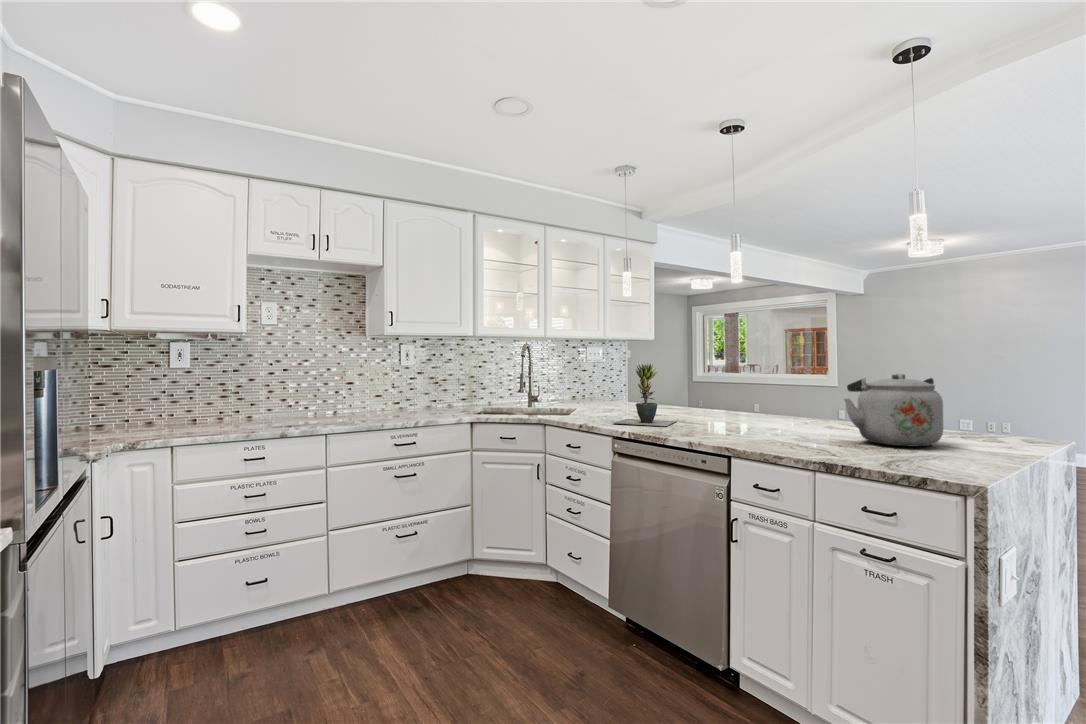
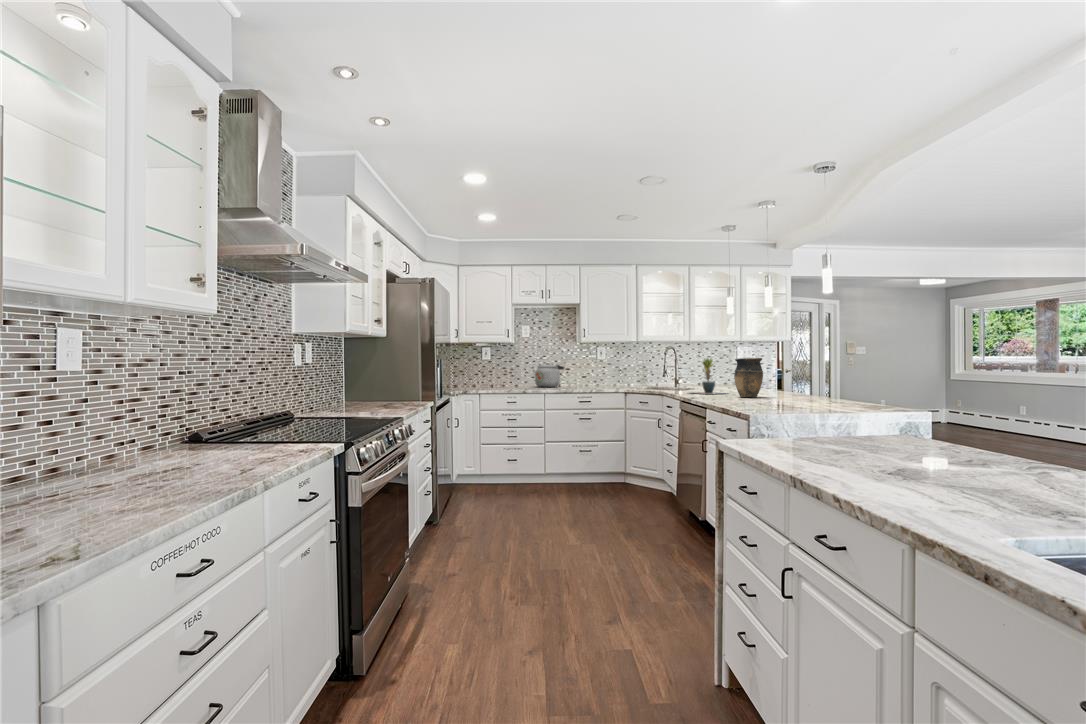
vase: none [732,365,782,433] -> present [734,358,763,397]
kettle: present [844,374,943,446] -> present [534,363,564,387]

